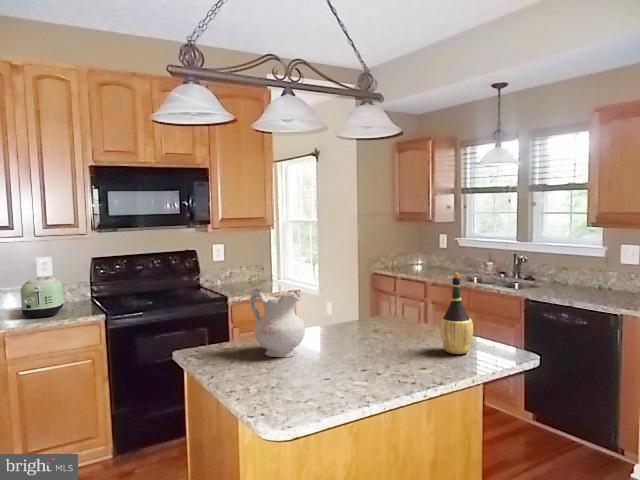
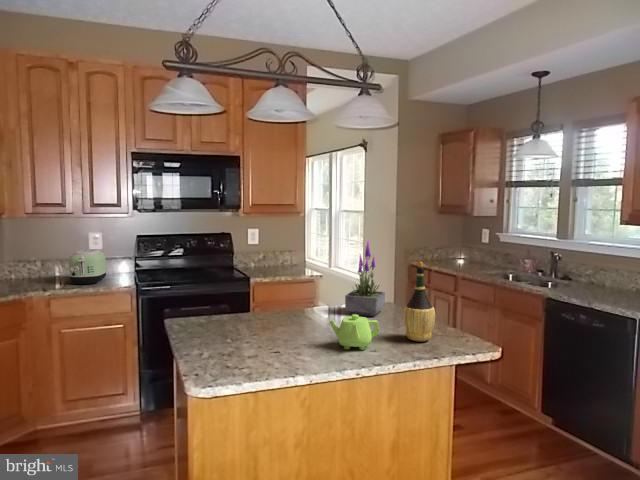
potted plant: none [361,251,397,331] -> present [345,240,385,316]
ceramic pitcher: present [250,288,305,357] -> none [232,266,279,331]
teapot: none [374,332,427,370] -> present [329,314,379,350]

